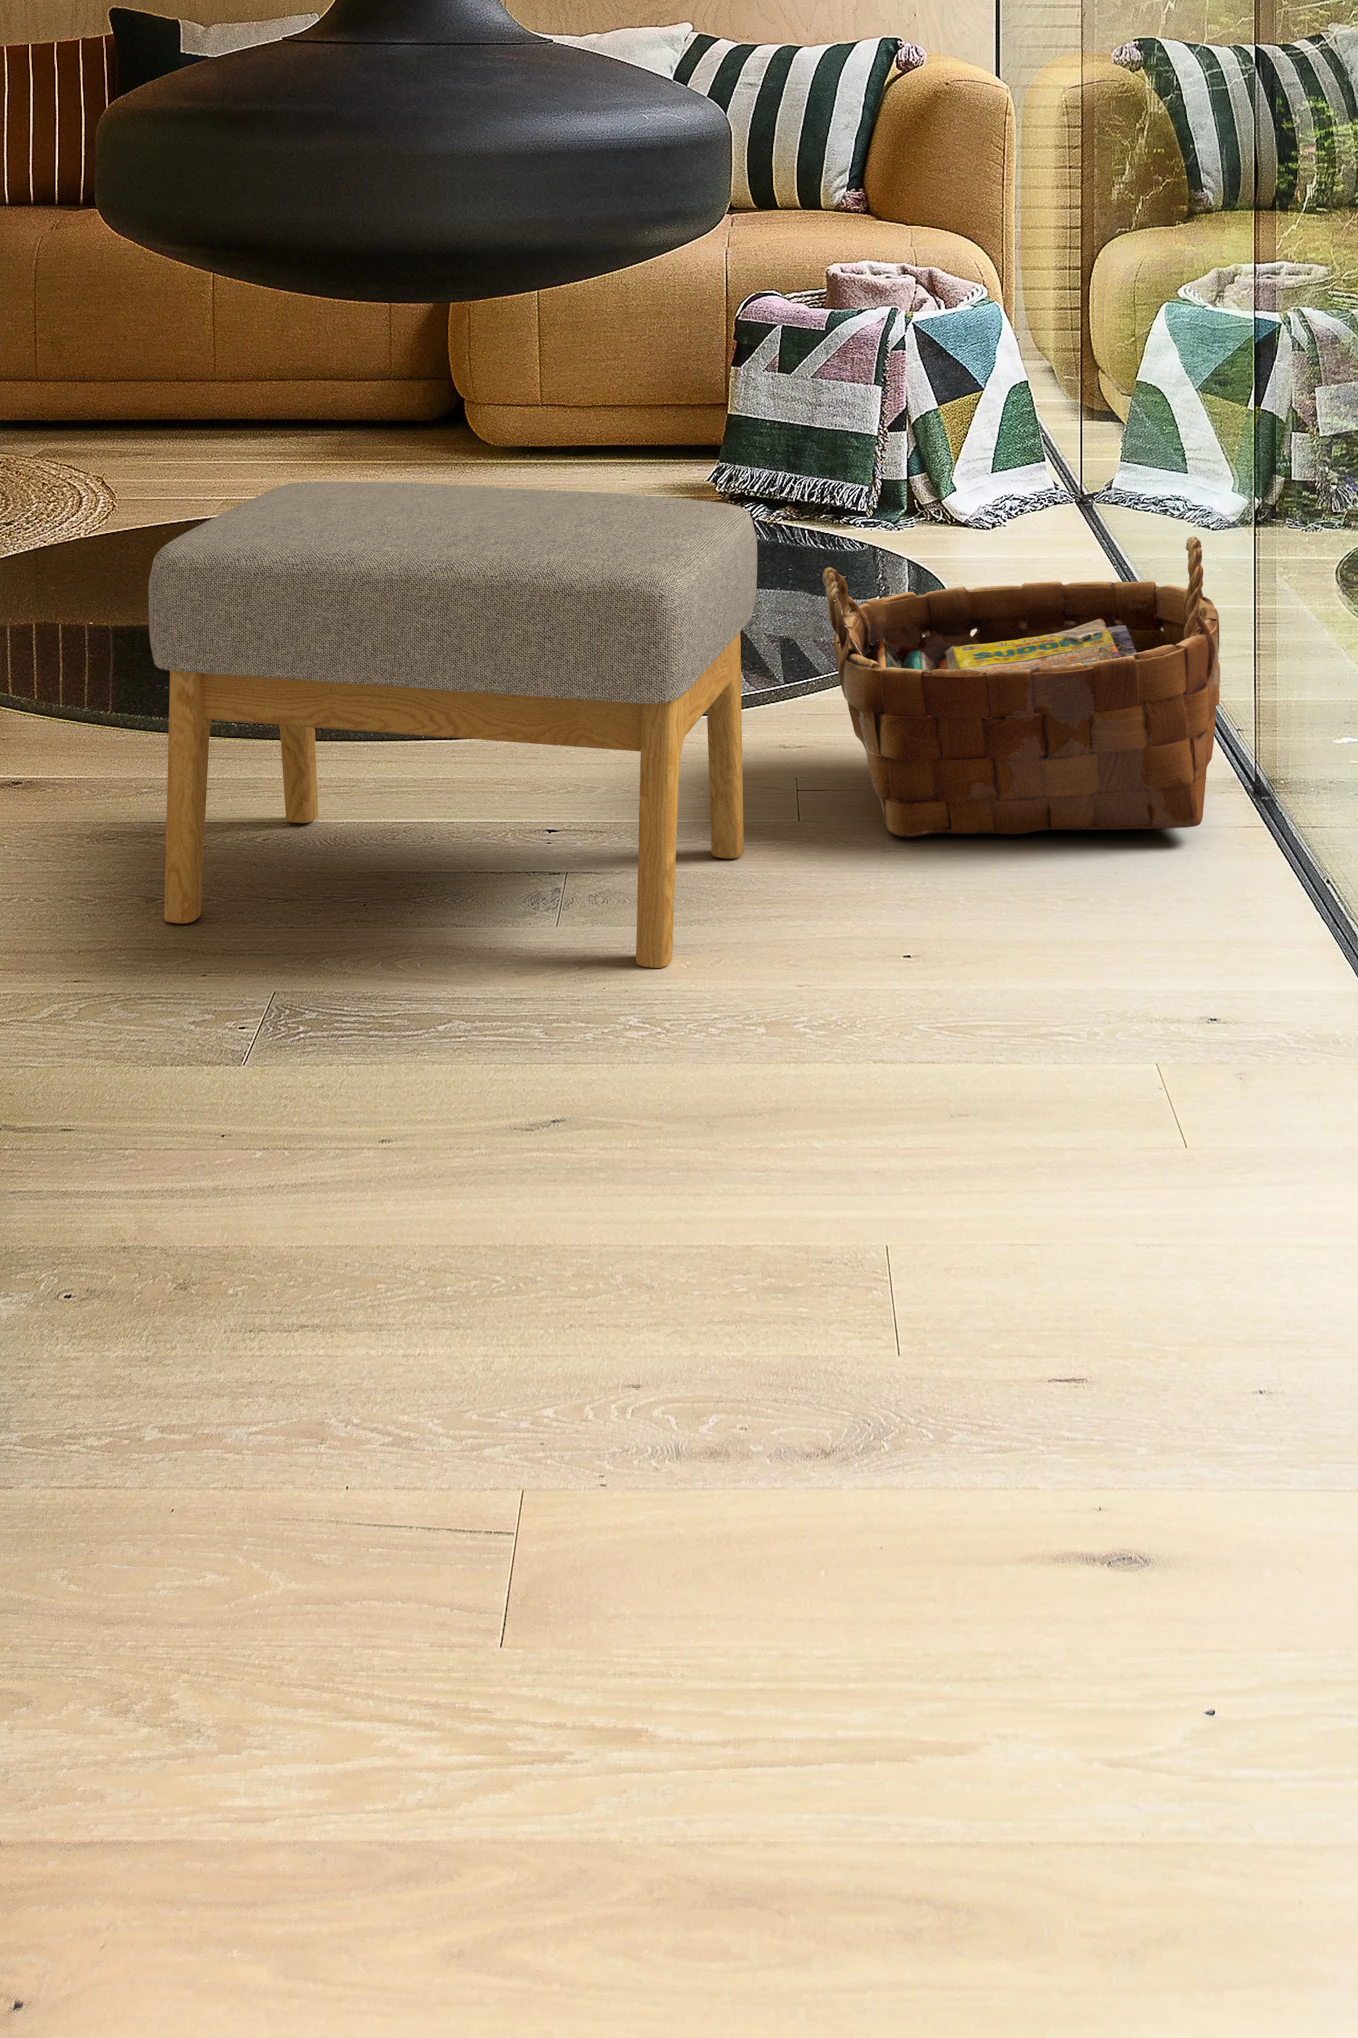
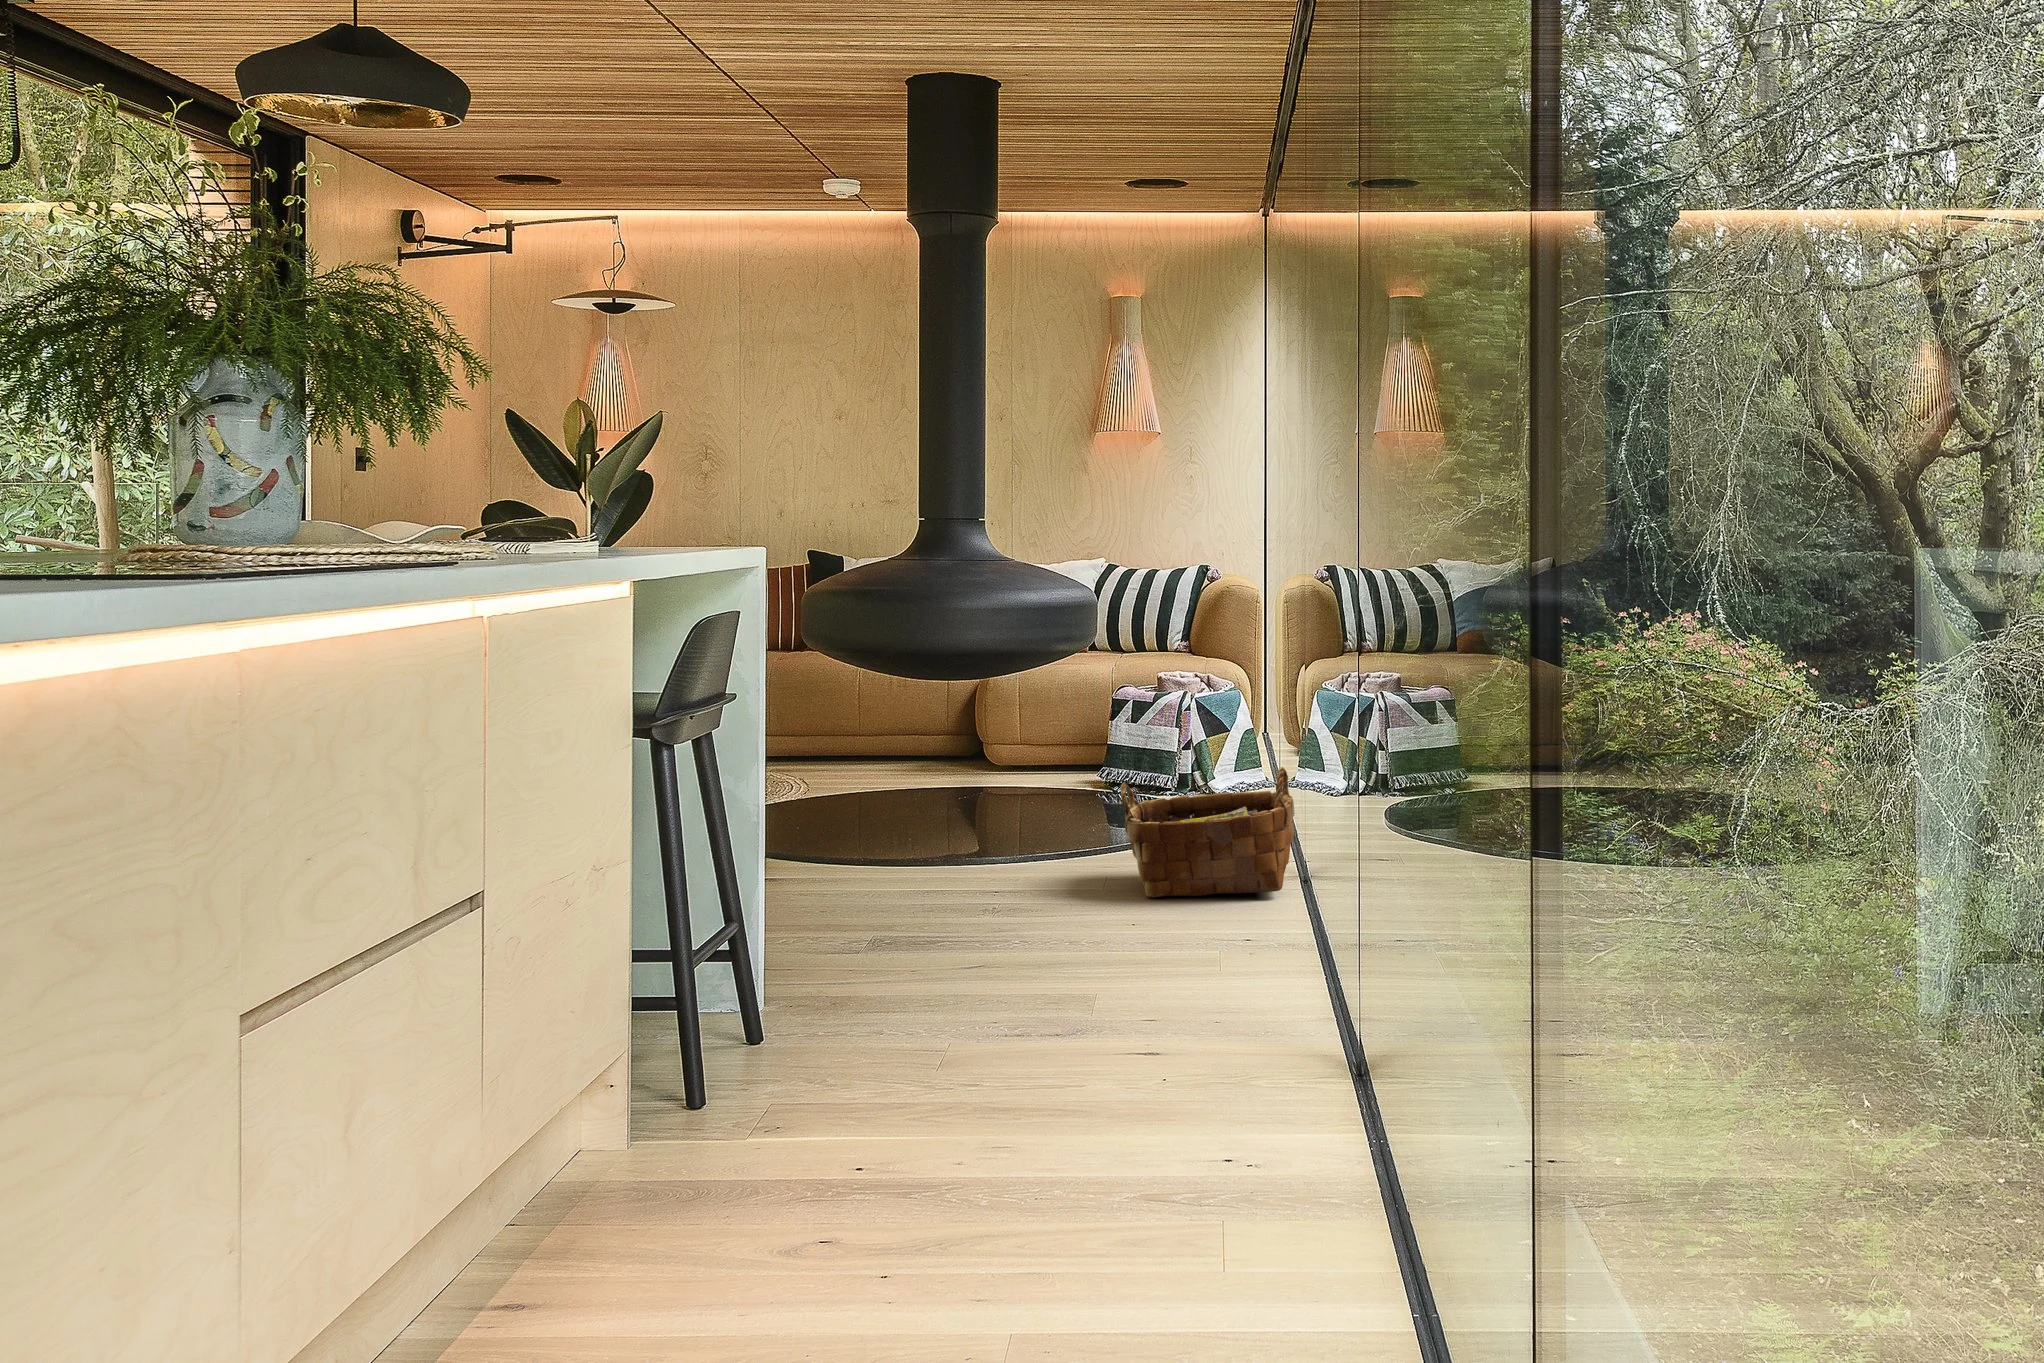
footstool: present [149,482,757,968] -> none [821,744,1086,936]

